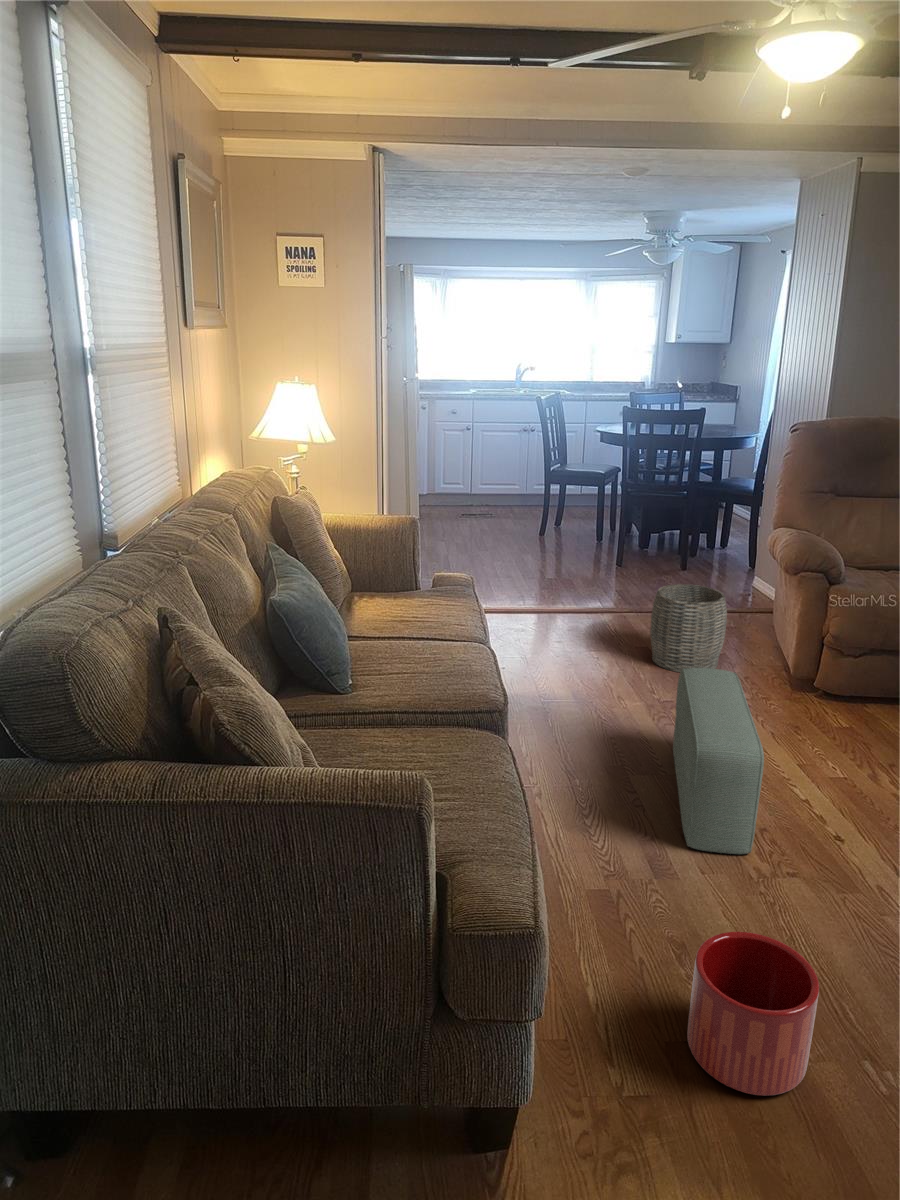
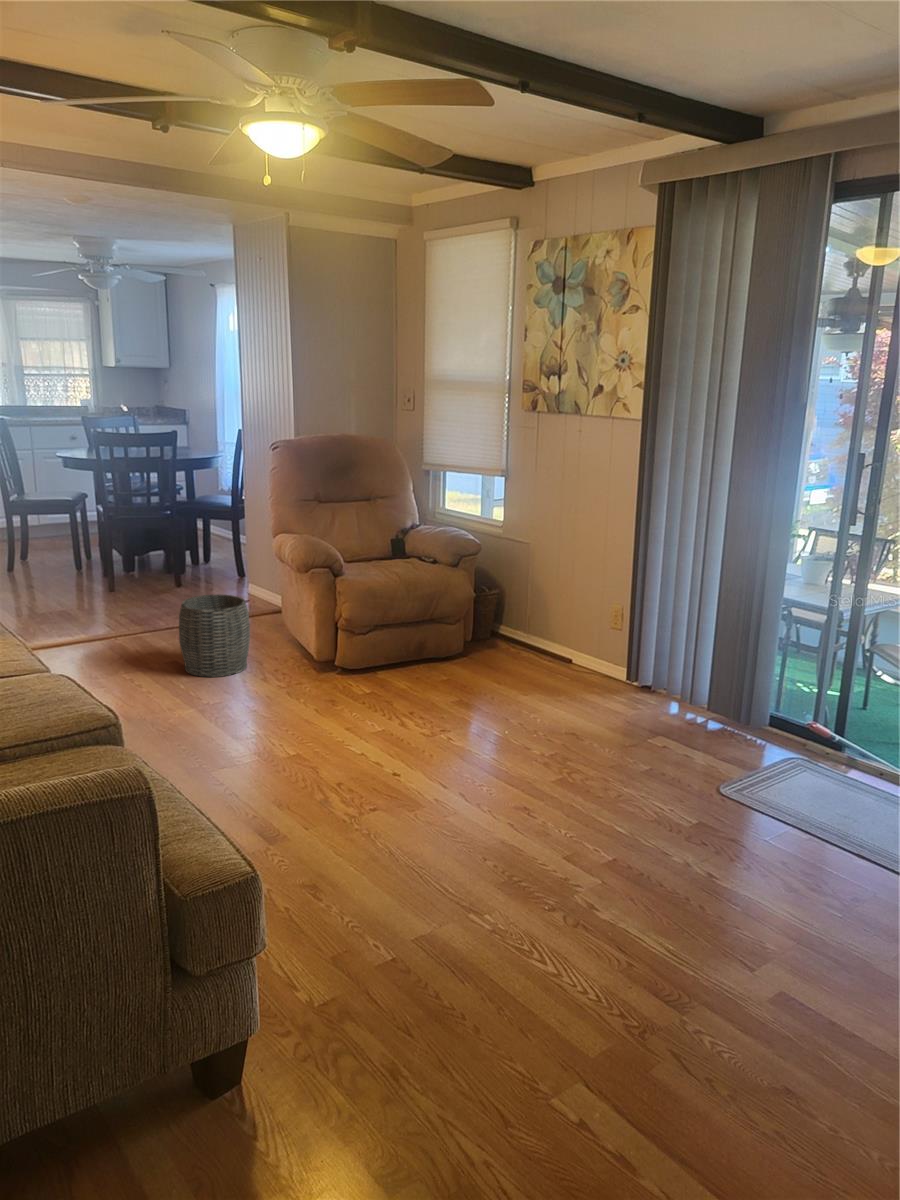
pouf: present [673,668,764,854] -> none [237,659,337,813]
planter: present [687,932,819,1096] -> none [345,845,439,968]

